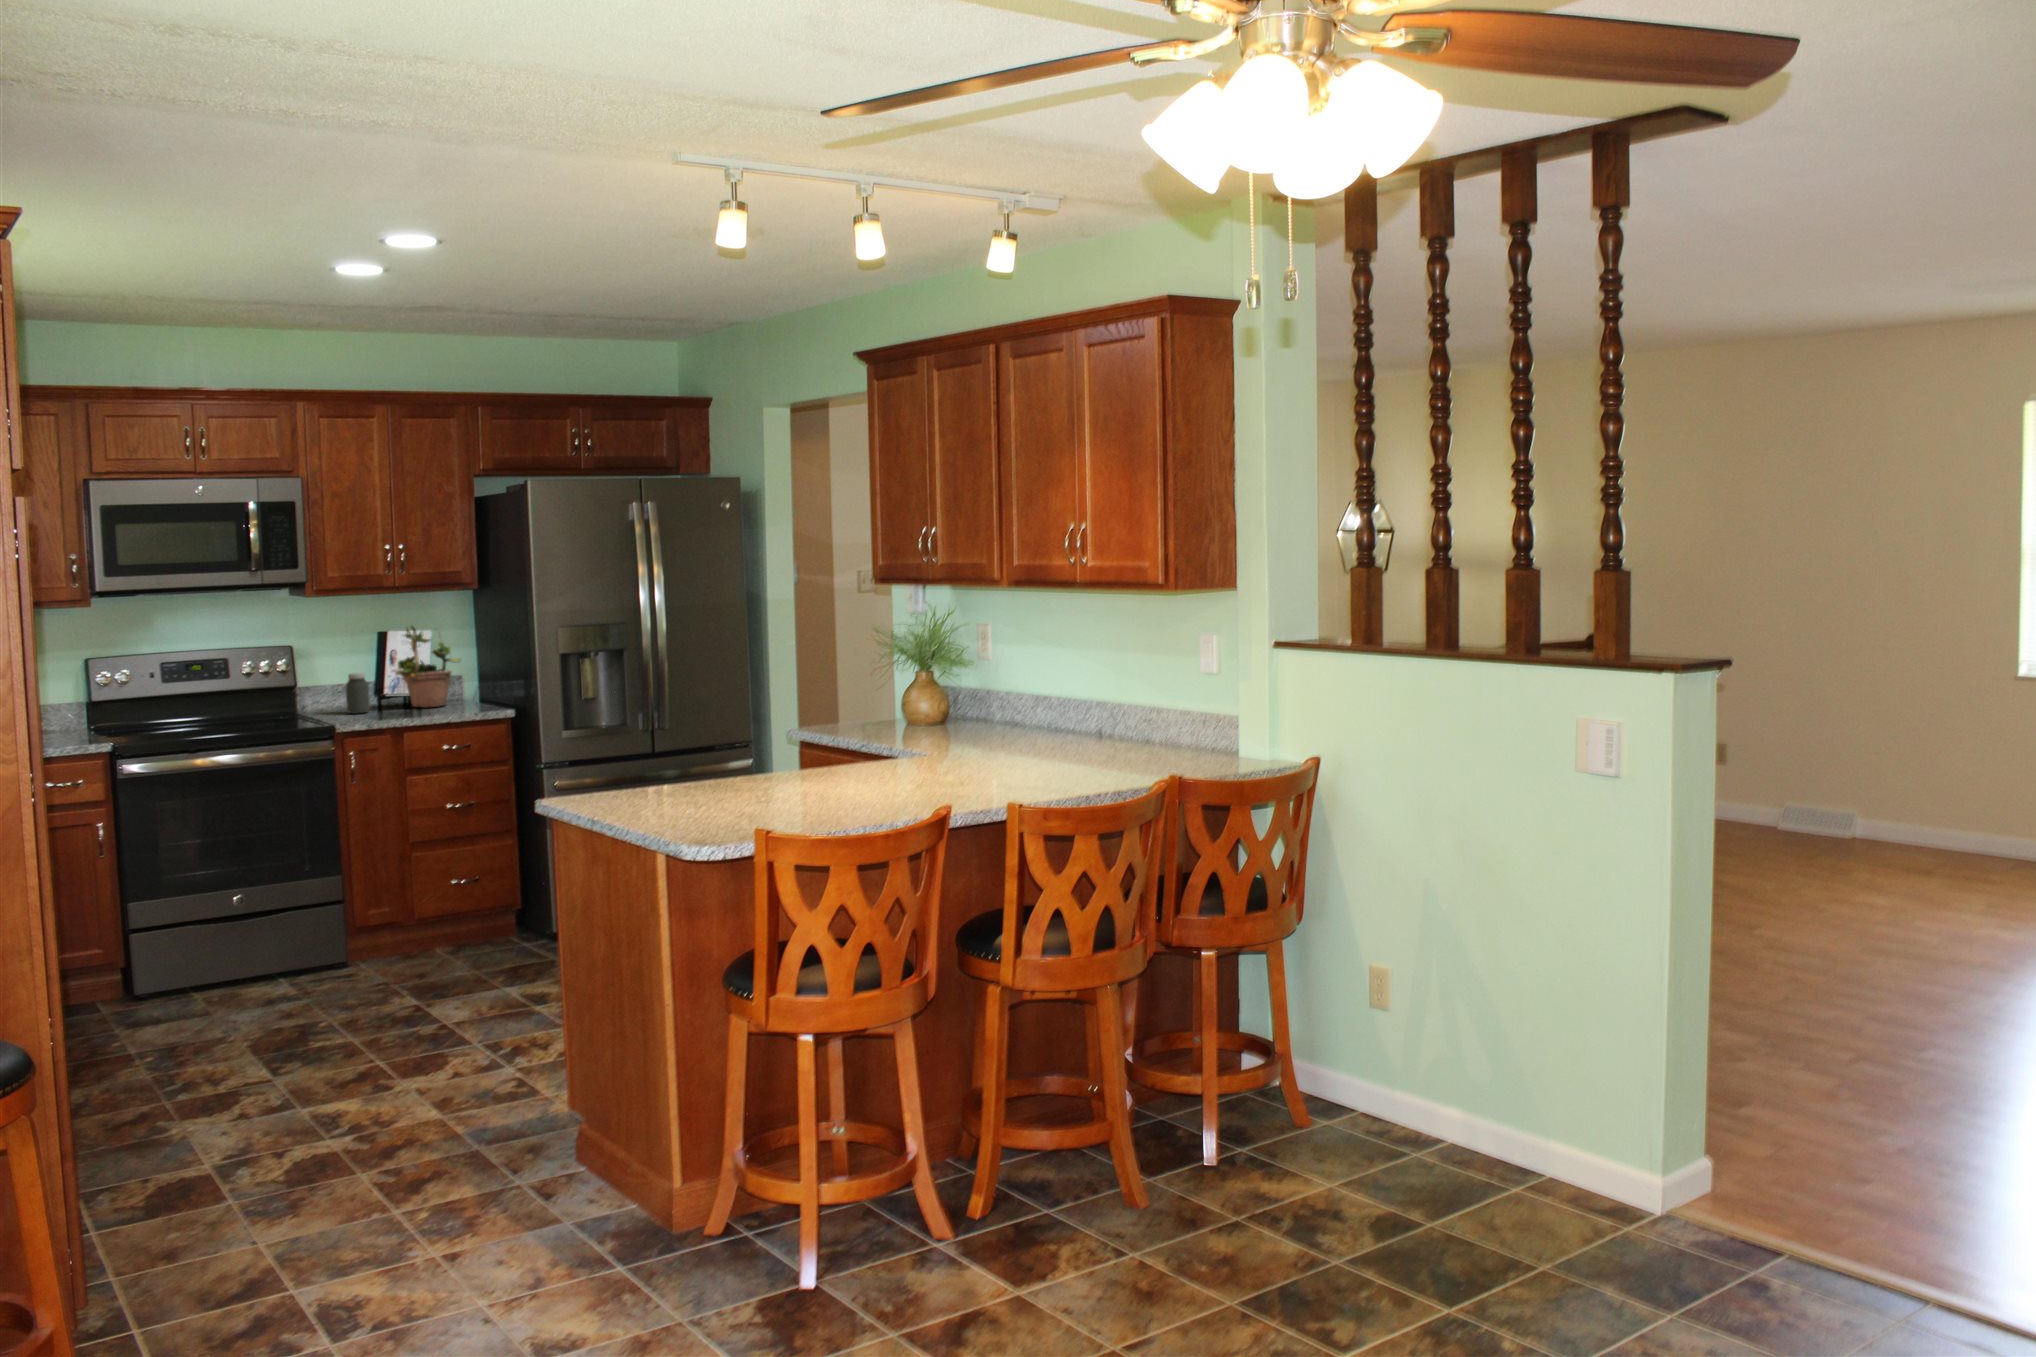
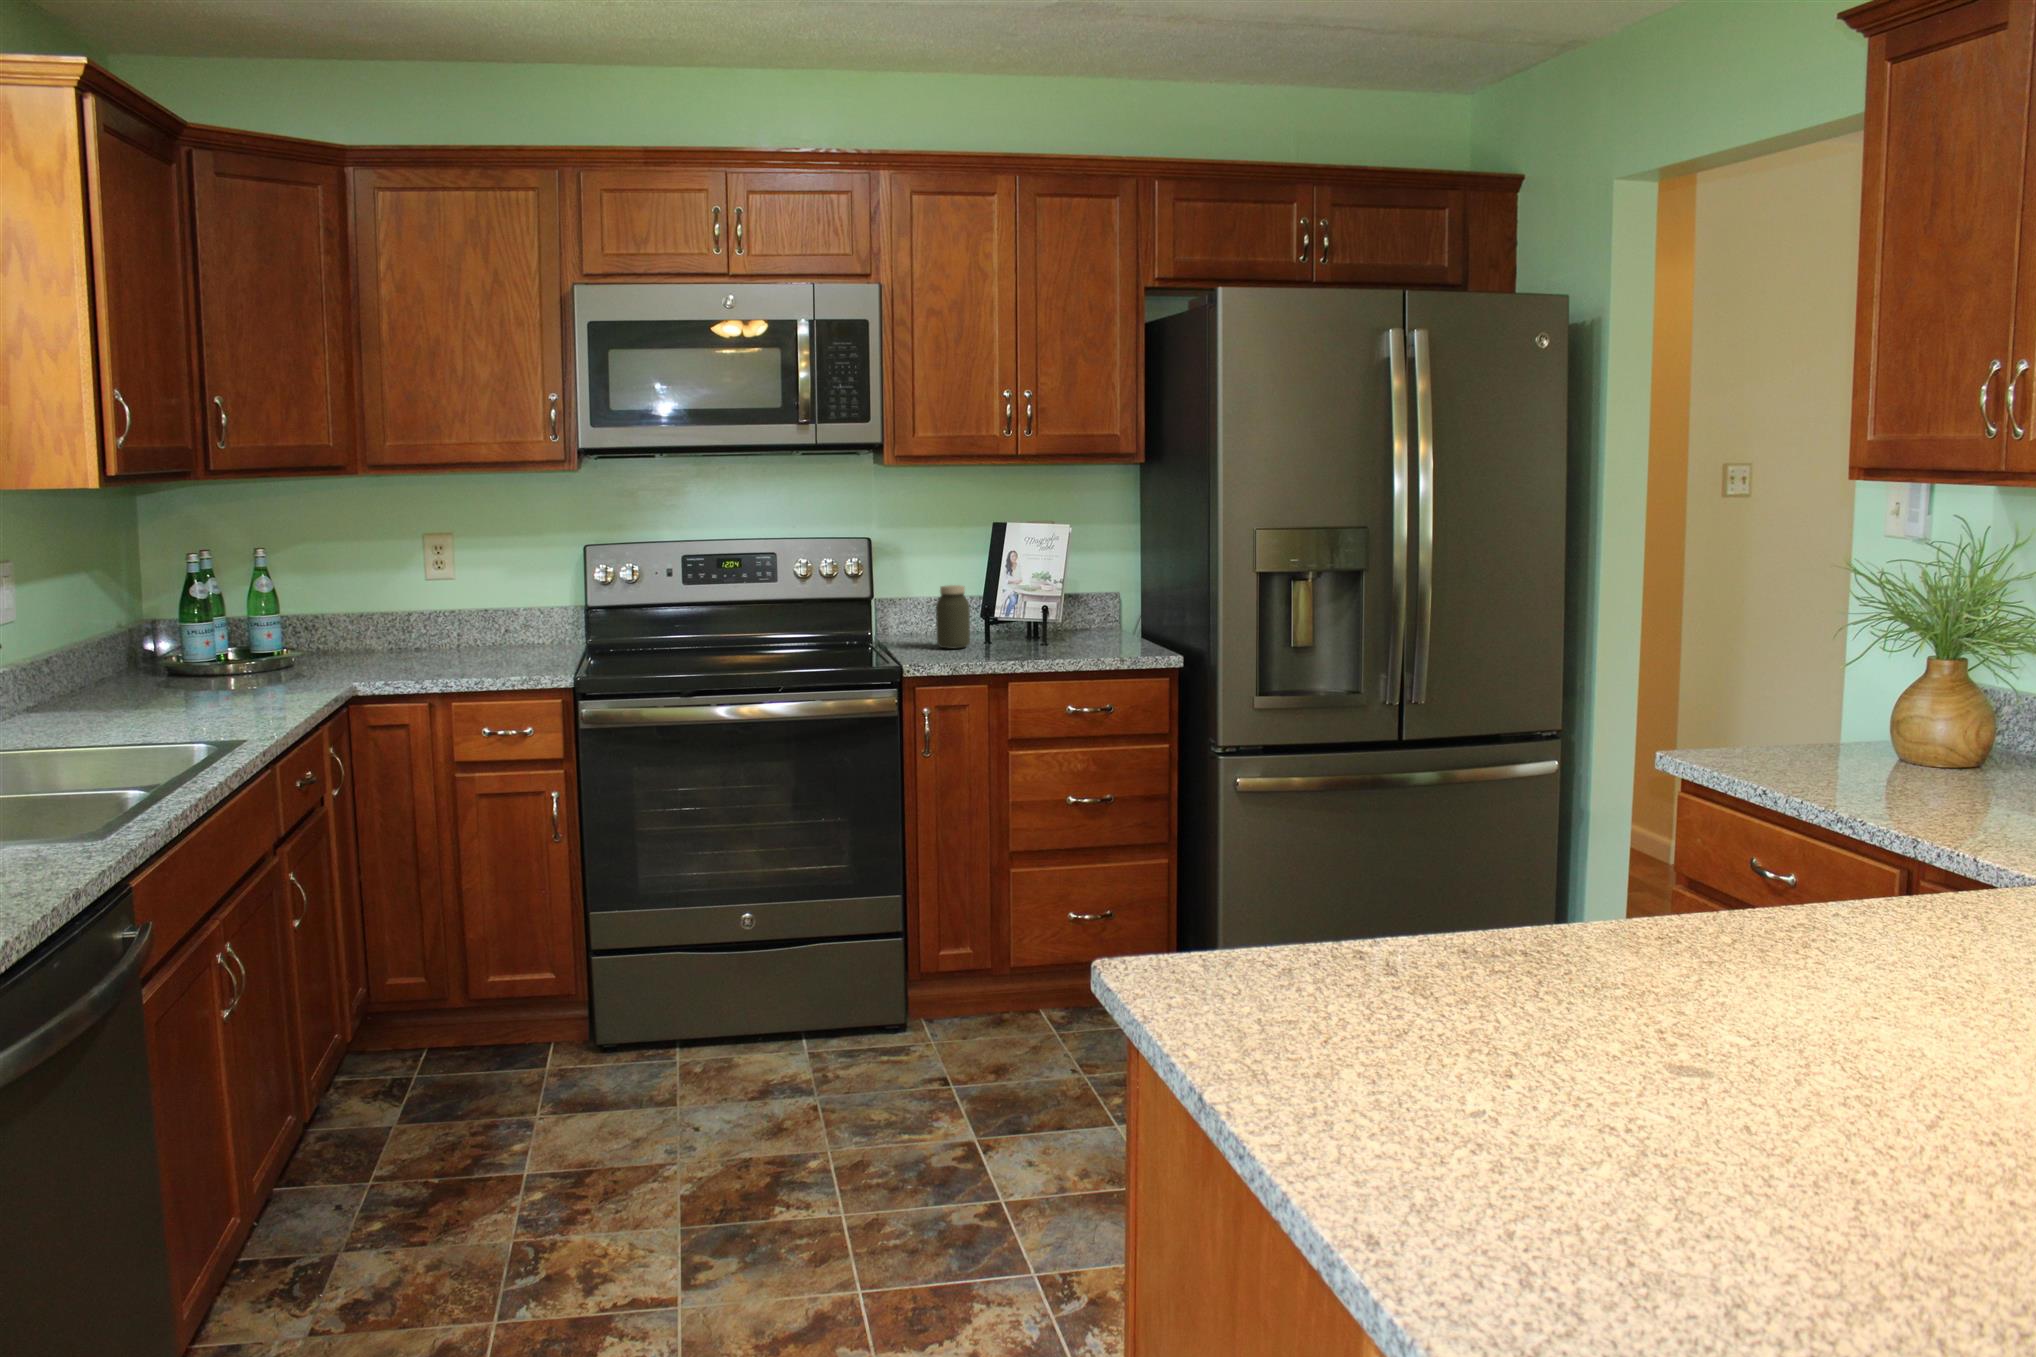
potted plant: present [396,626,460,707] -> none [1008,501,1109,644]

